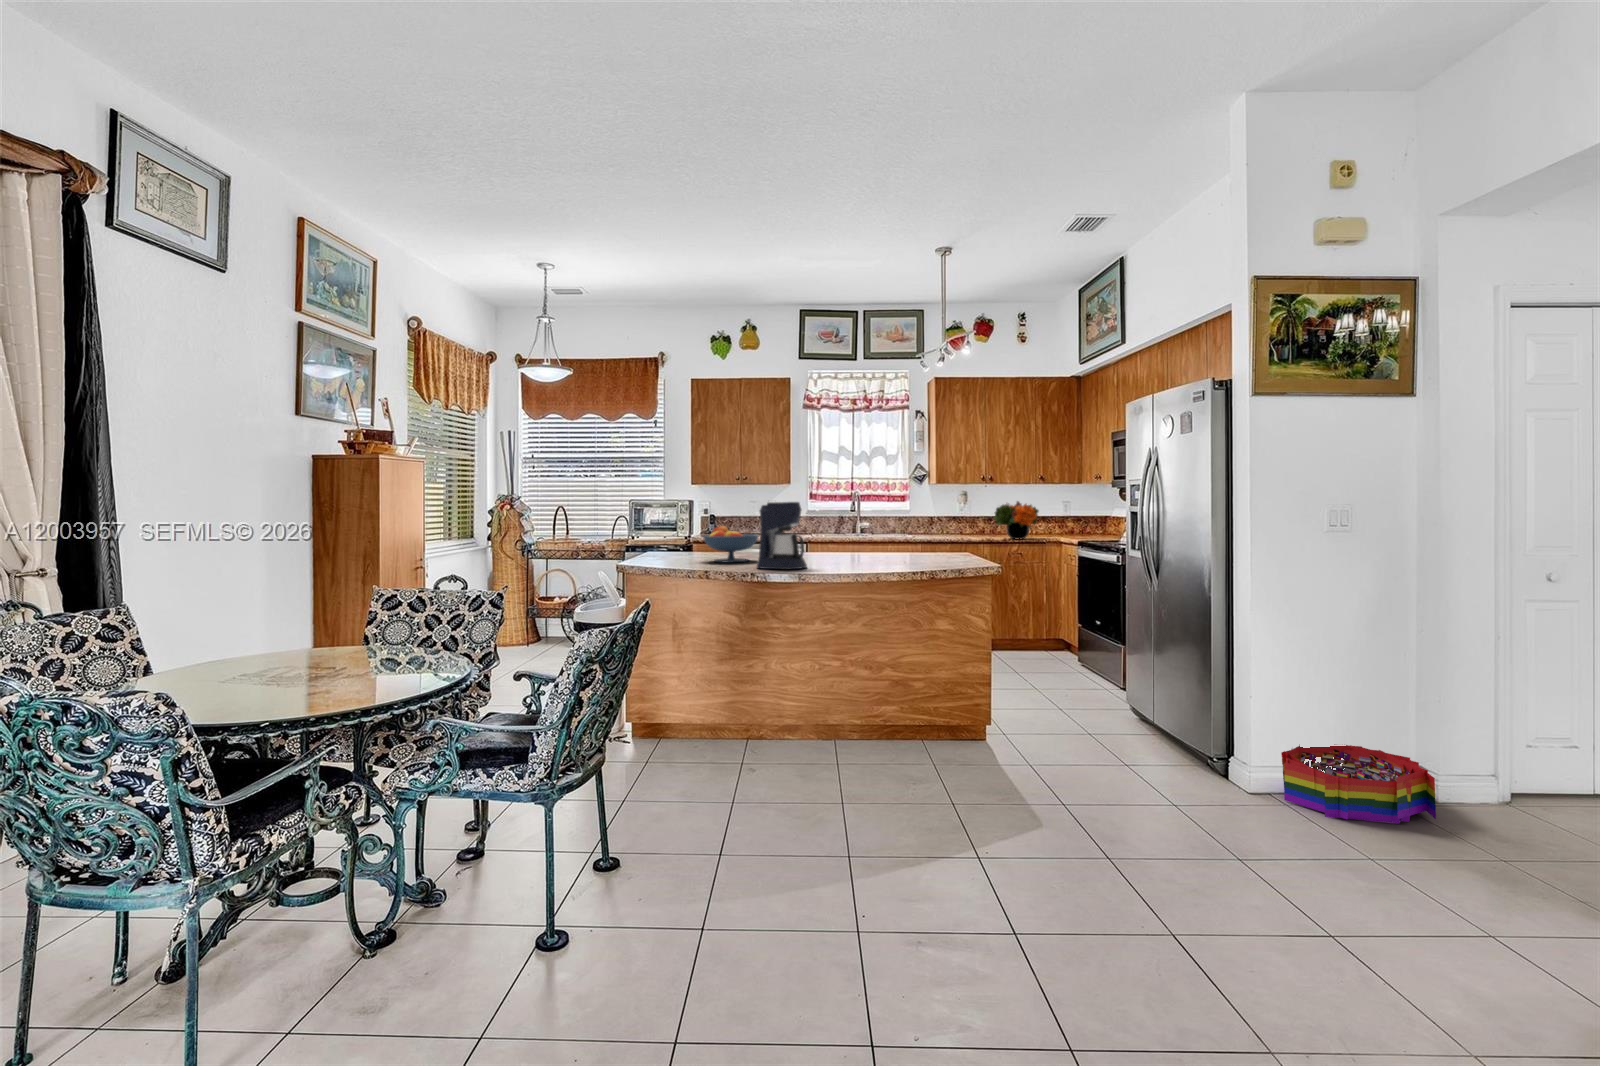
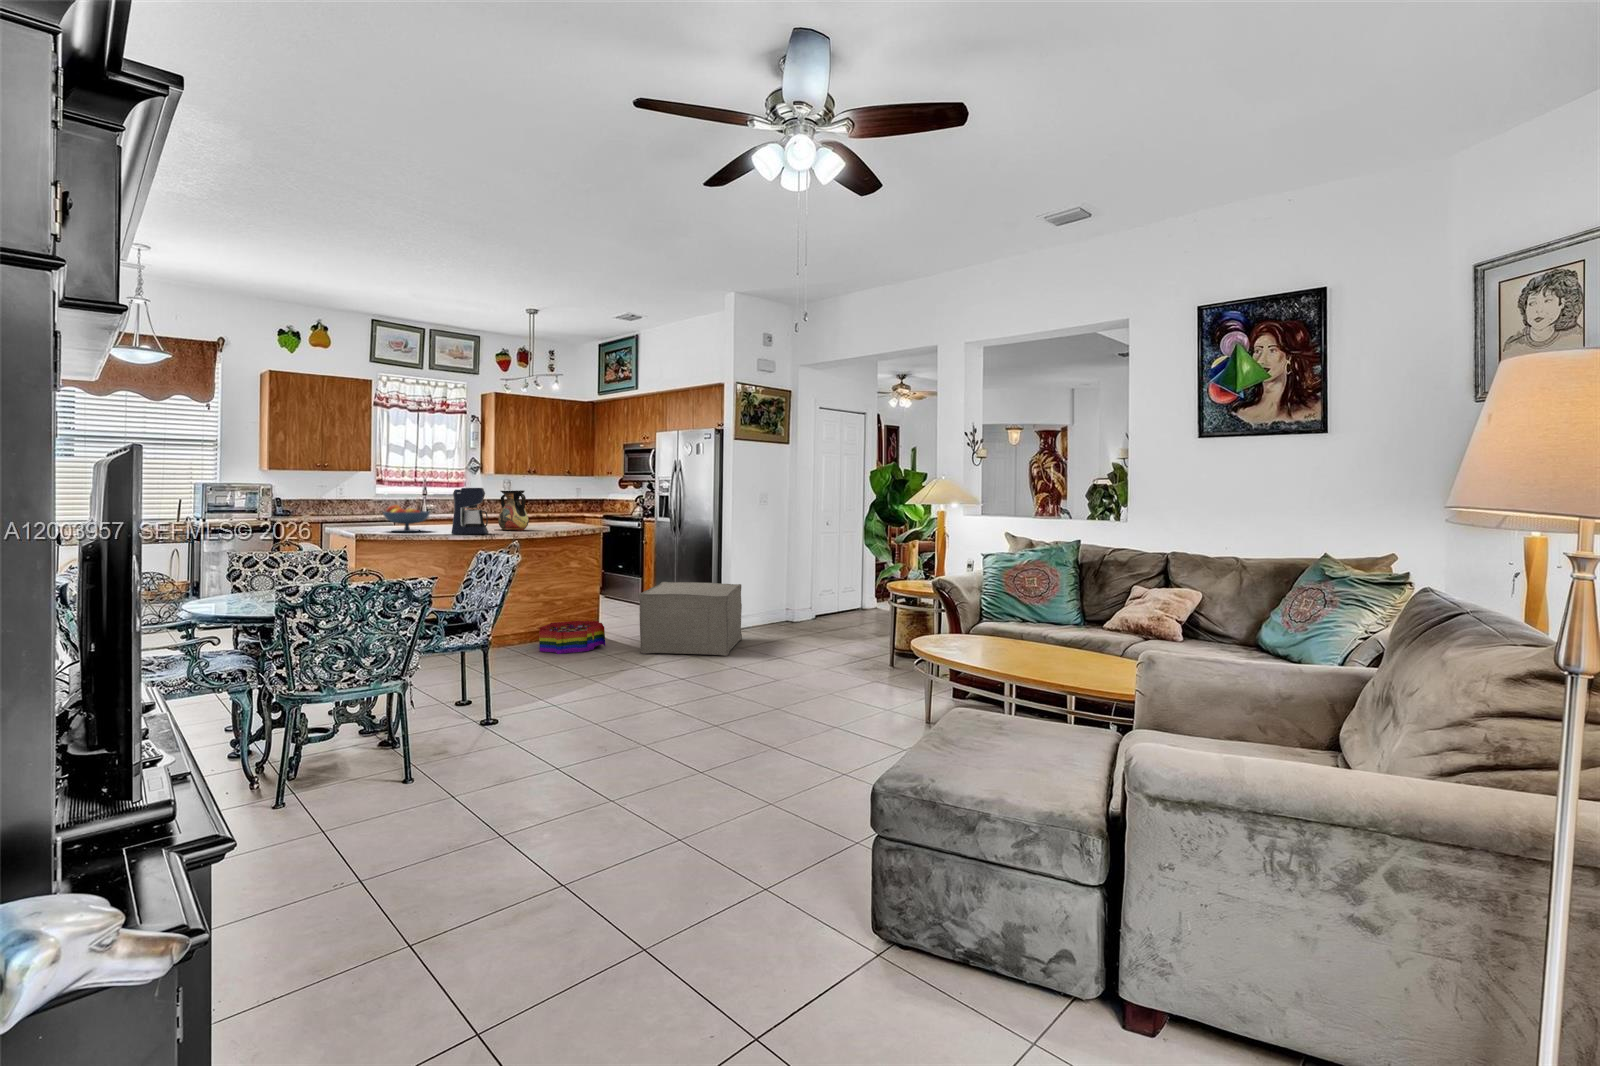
flower arrangement: present [993,501,1039,539] -> none [537,489,570,517]
vase: none [841,504,886,564] -> present [498,490,529,531]
ottoman: none [994,667,1243,863] -> present [639,582,742,656]
storage bin: present [1281,744,1436,824] -> present [539,621,605,654]

